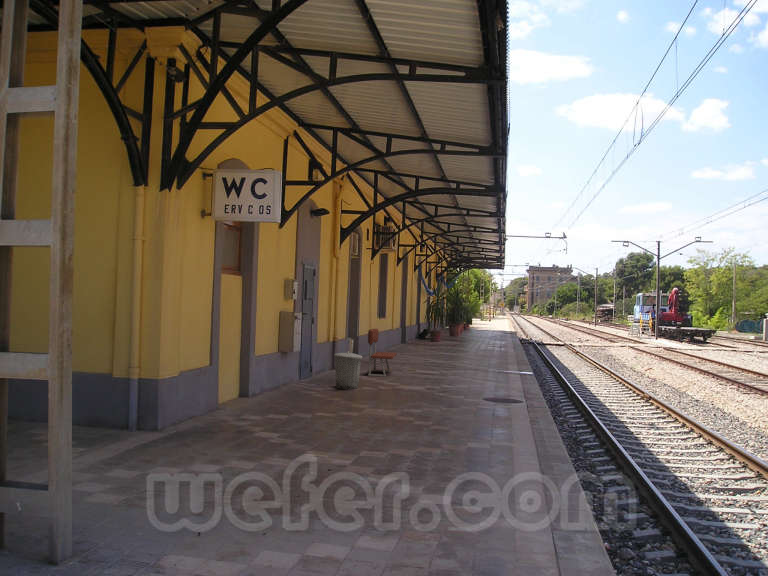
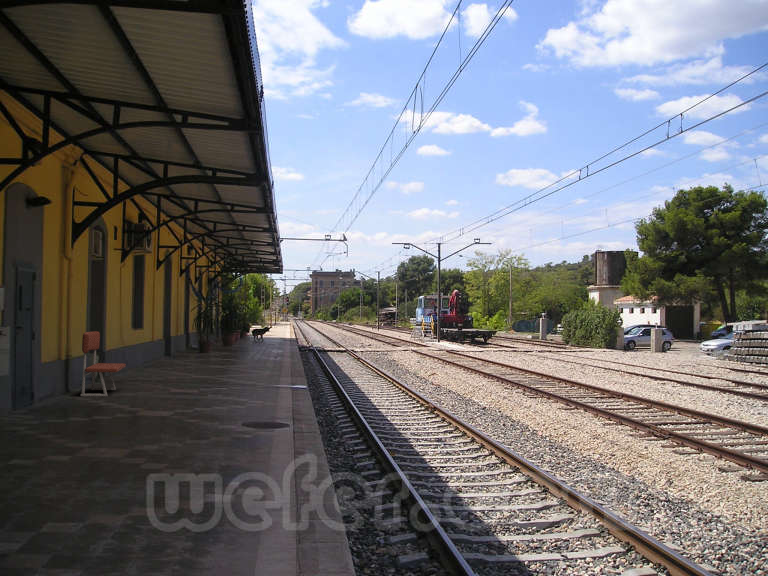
trash can: present [334,351,362,389] -> none [19,363,65,418]

